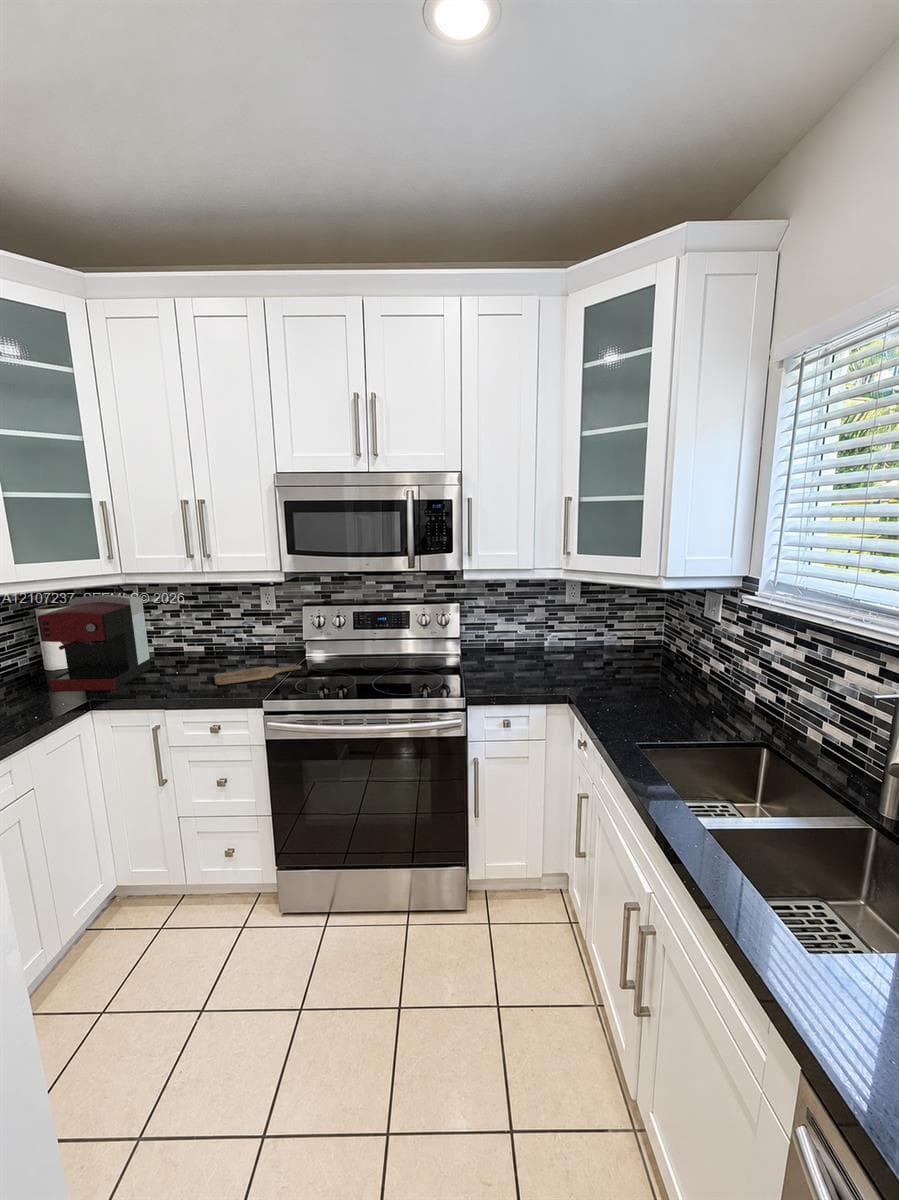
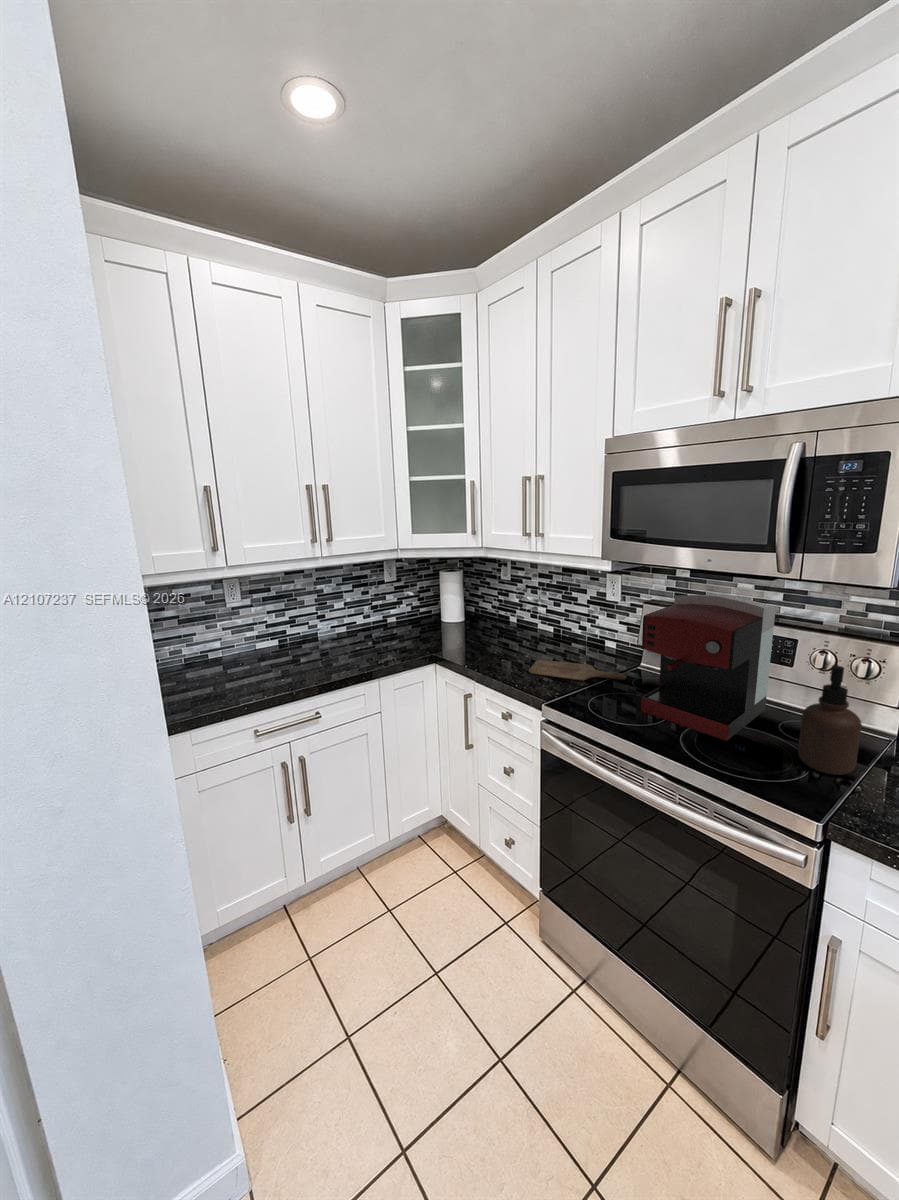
coffee maker: present [38,595,151,691] -> present [641,595,776,741]
soap dispenser: none [429,617,456,679] -> present [798,664,862,775]

